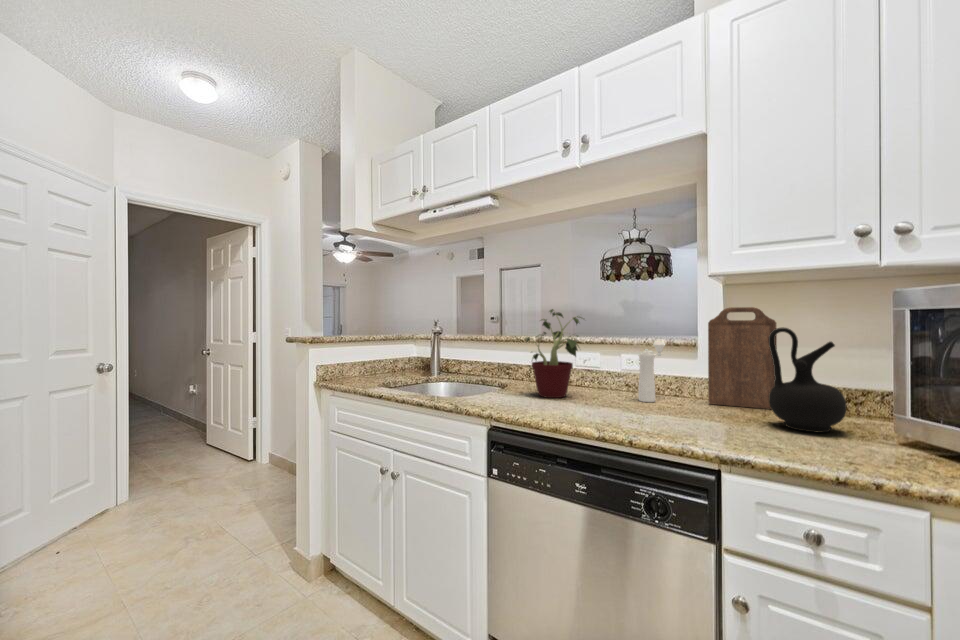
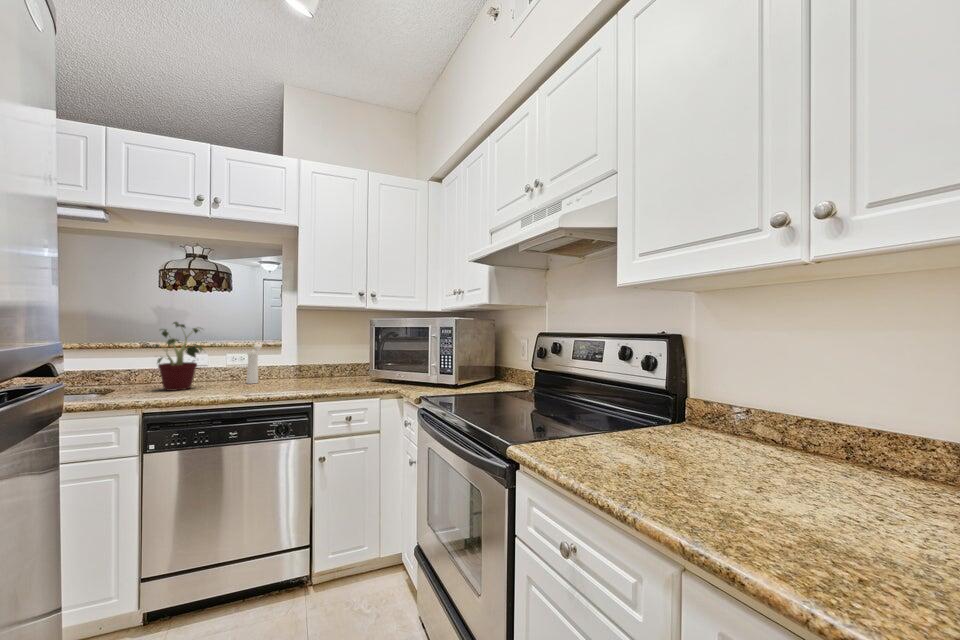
cutting board: present [708,307,777,409] -> none [289,324,324,380]
ceramic jug: present [769,327,846,433] -> none [325,336,354,383]

